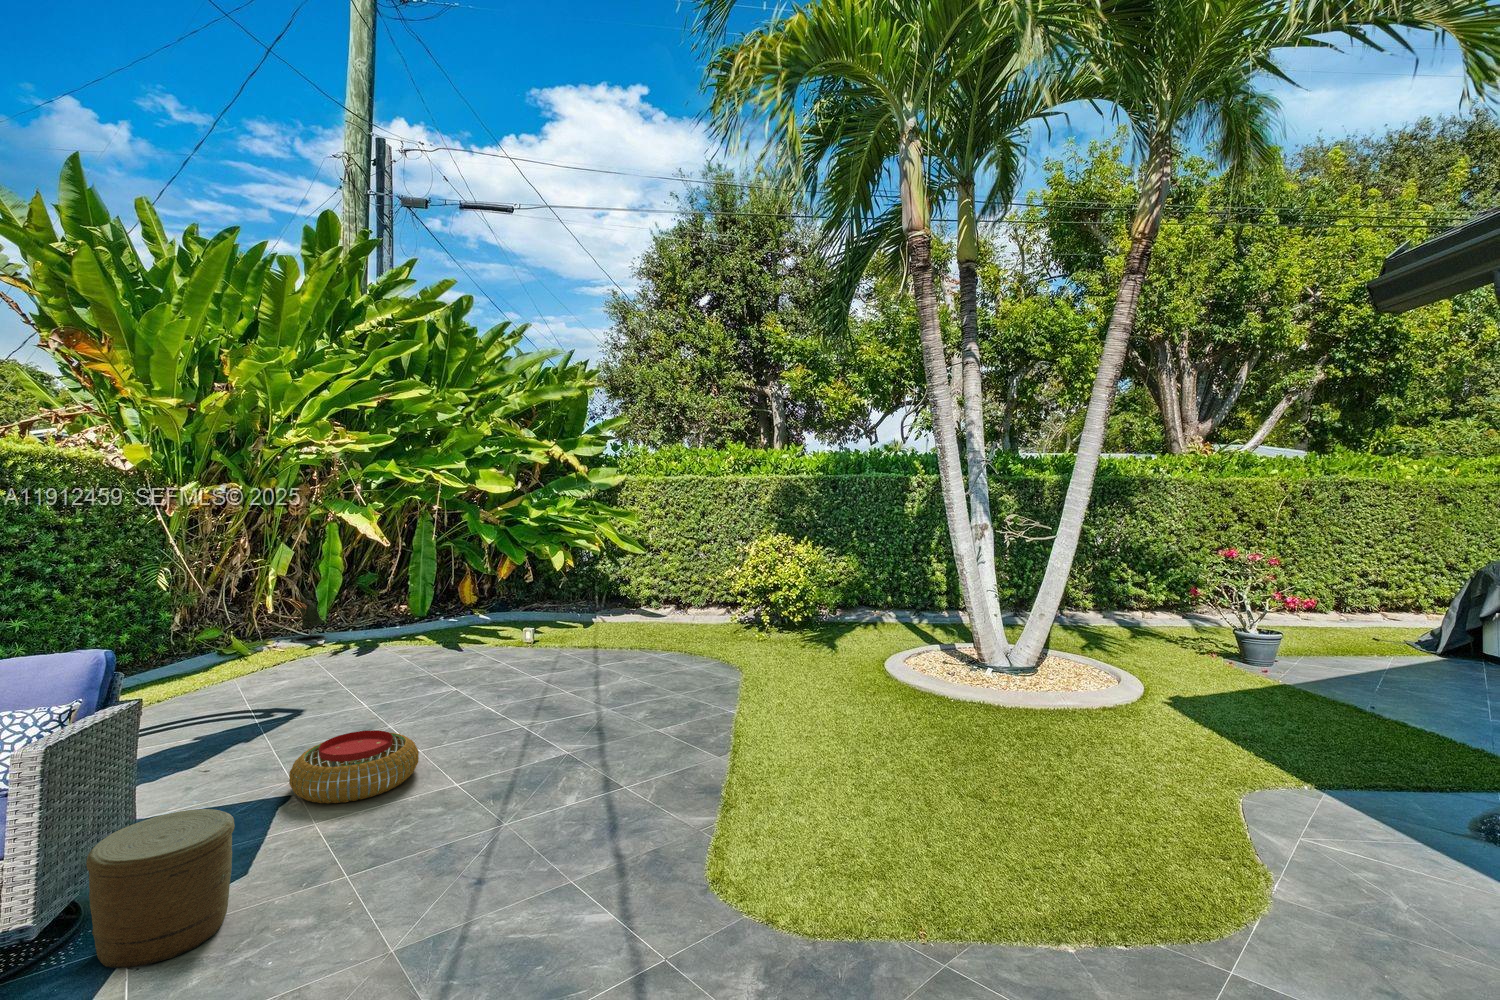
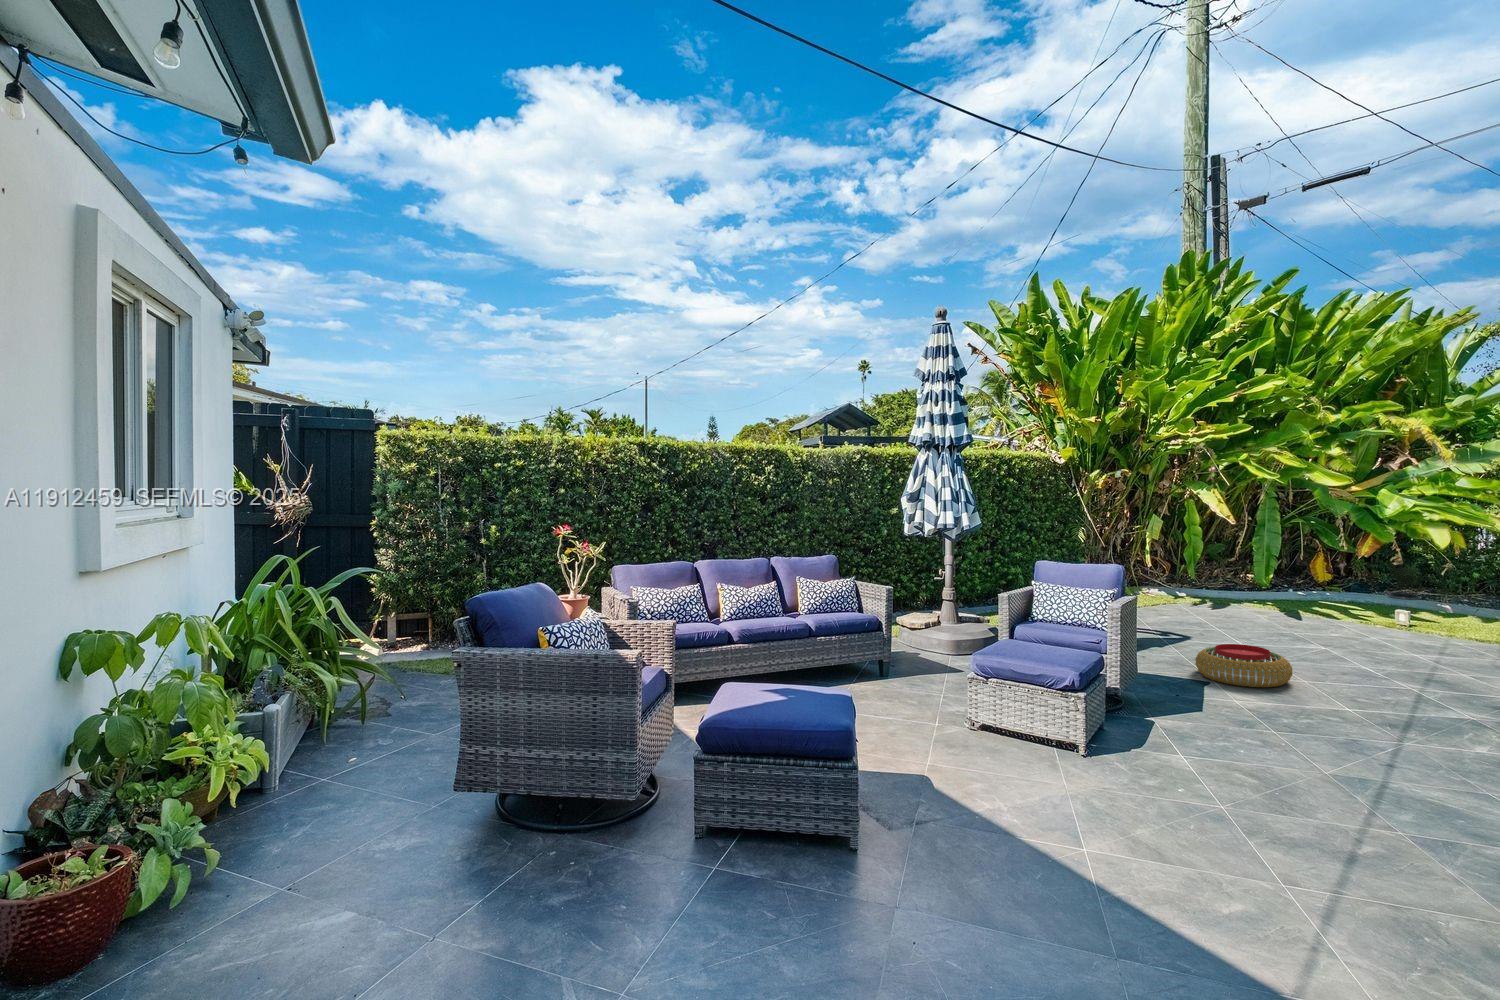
potted tree: present [293,593,326,643] -> present [1389,556,1421,599]
woven basket: present [86,809,235,969] -> none [1117,649,1186,719]

